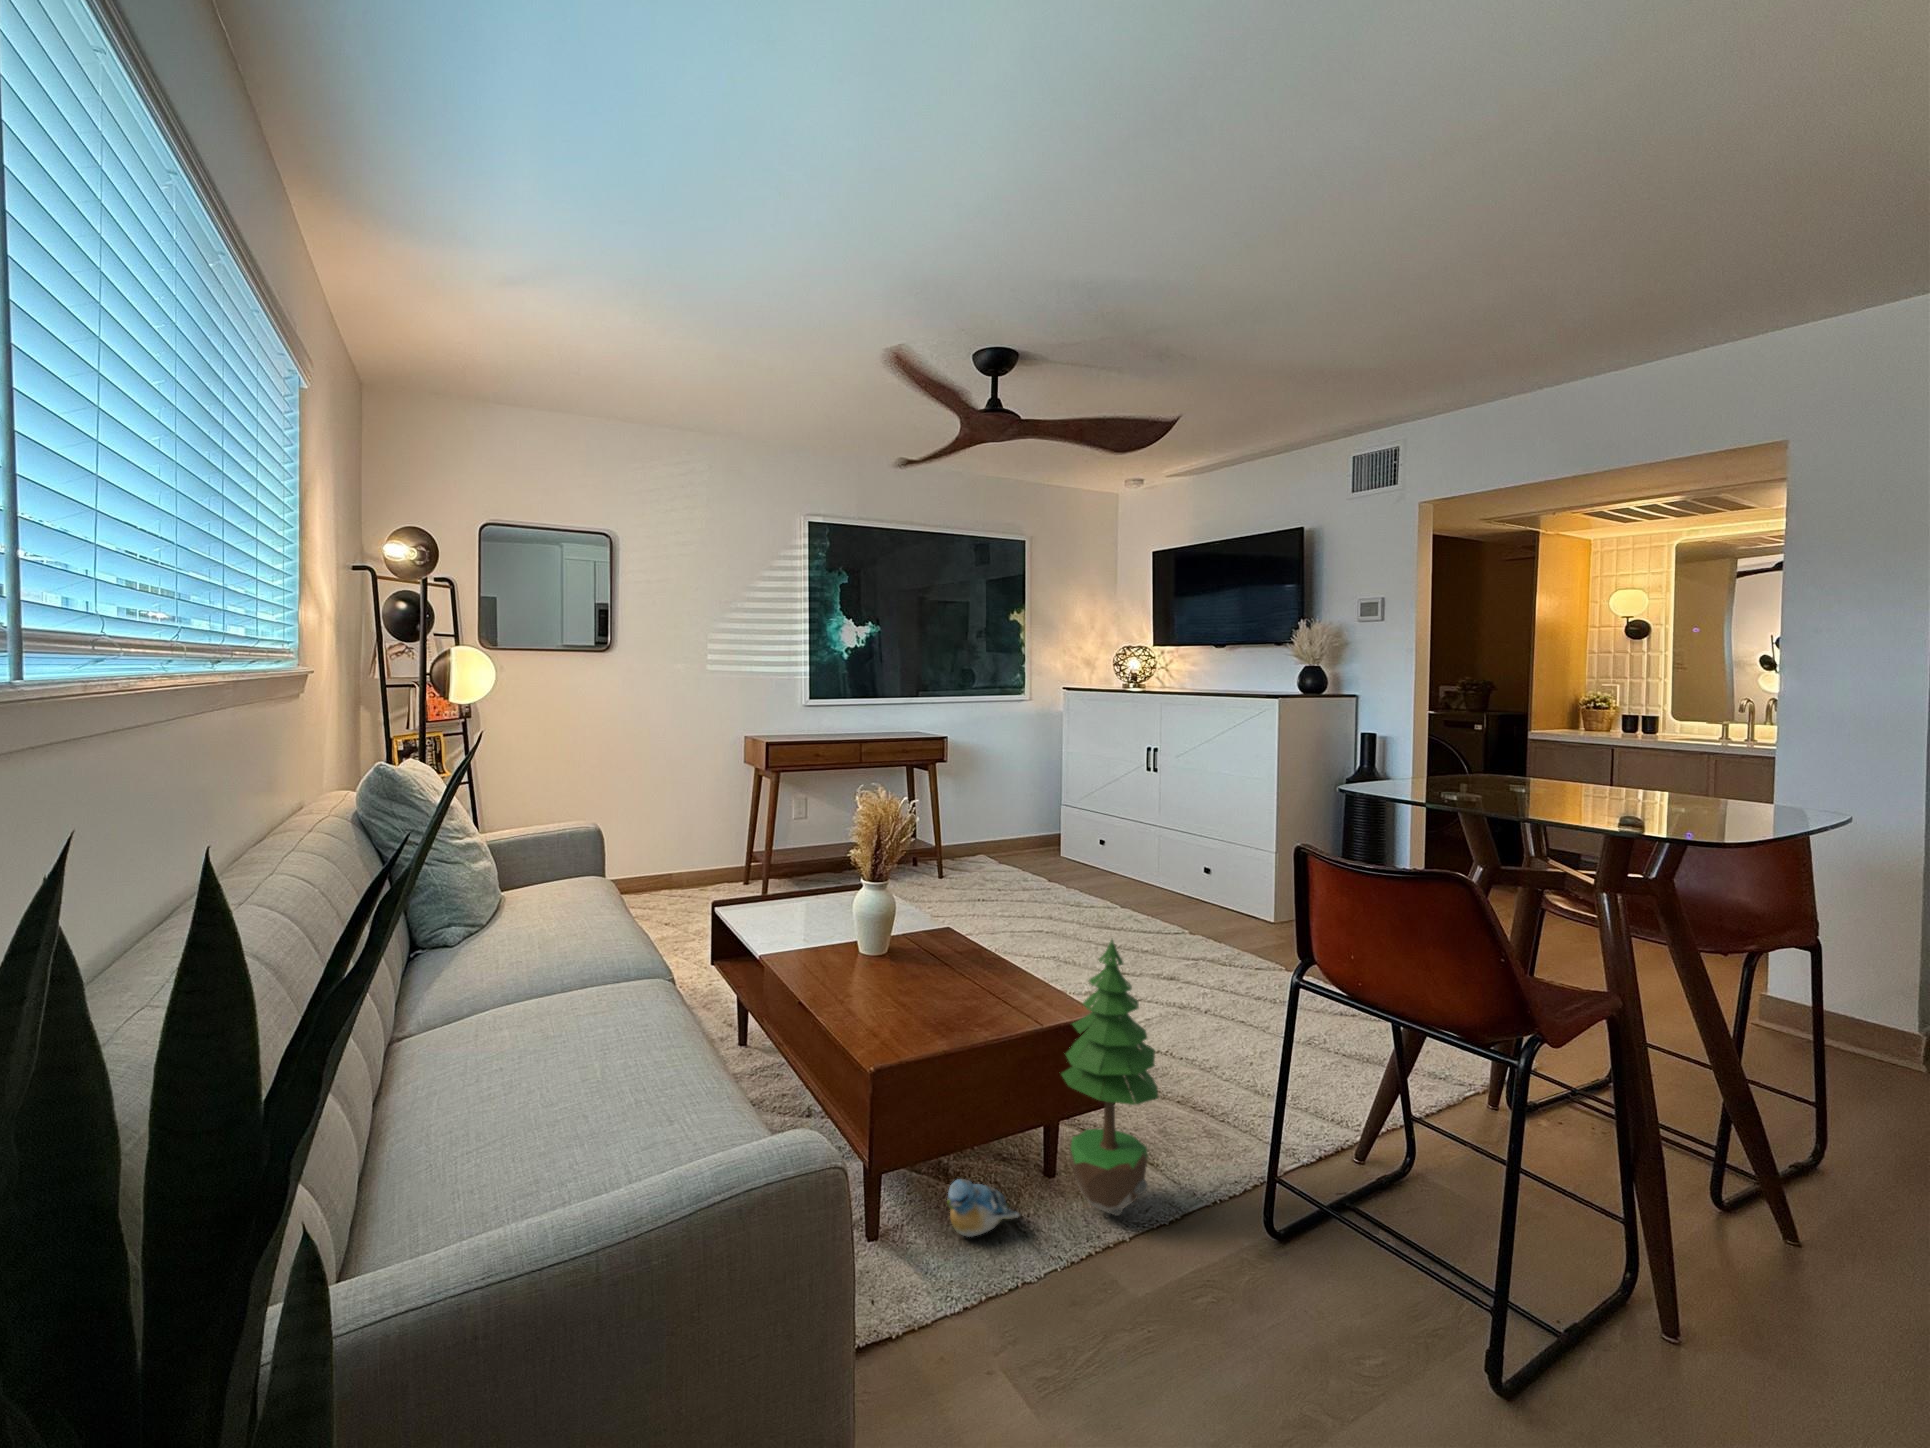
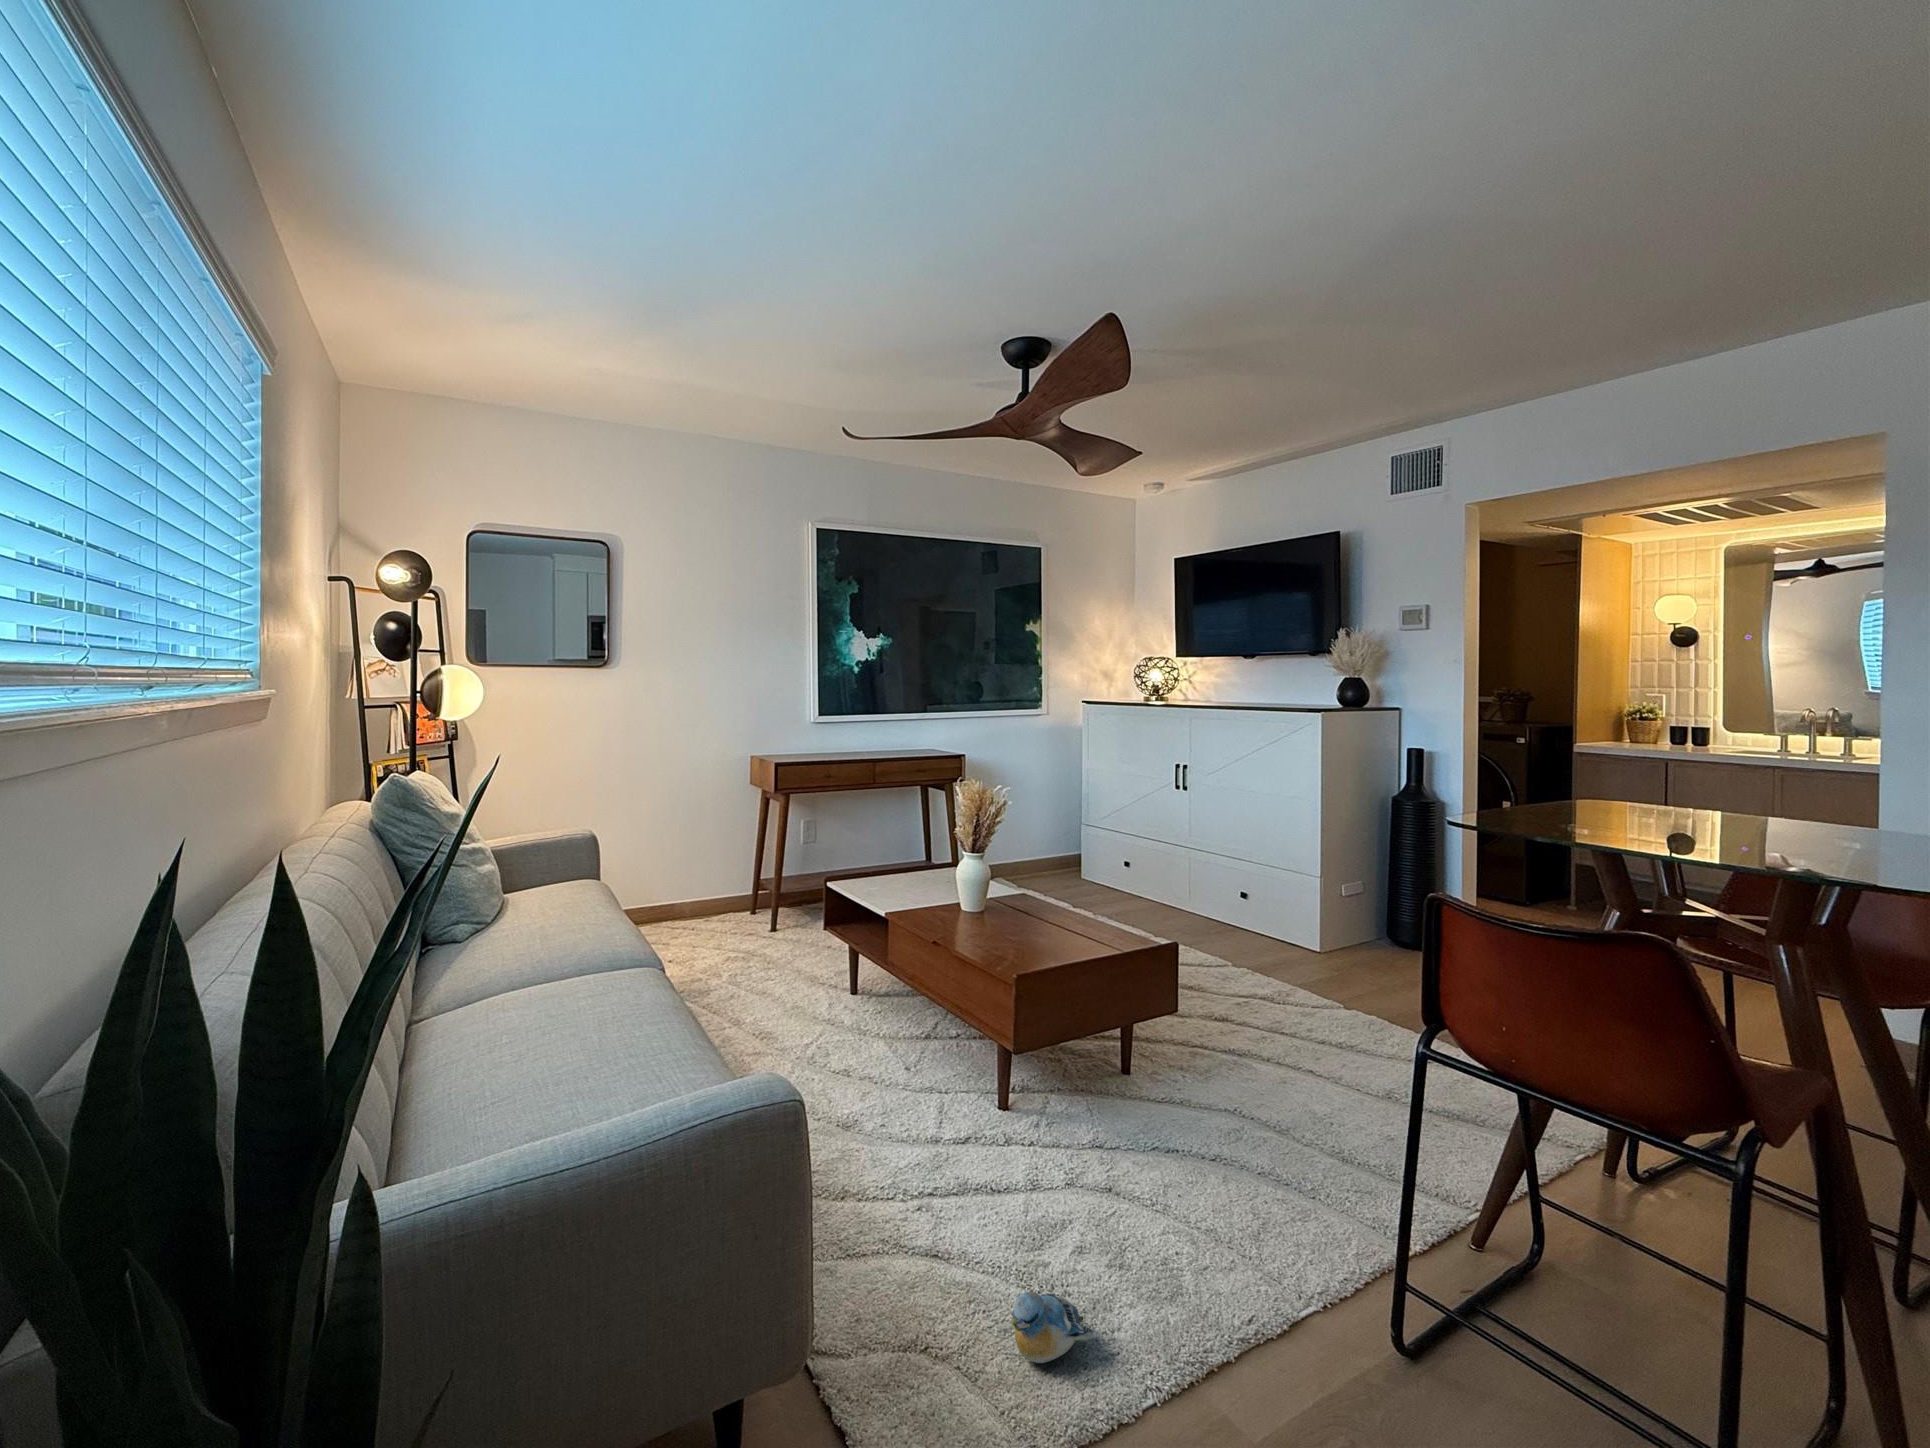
potted tree: present [1061,940,1158,1216] -> none [1136,999,1261,1333]

